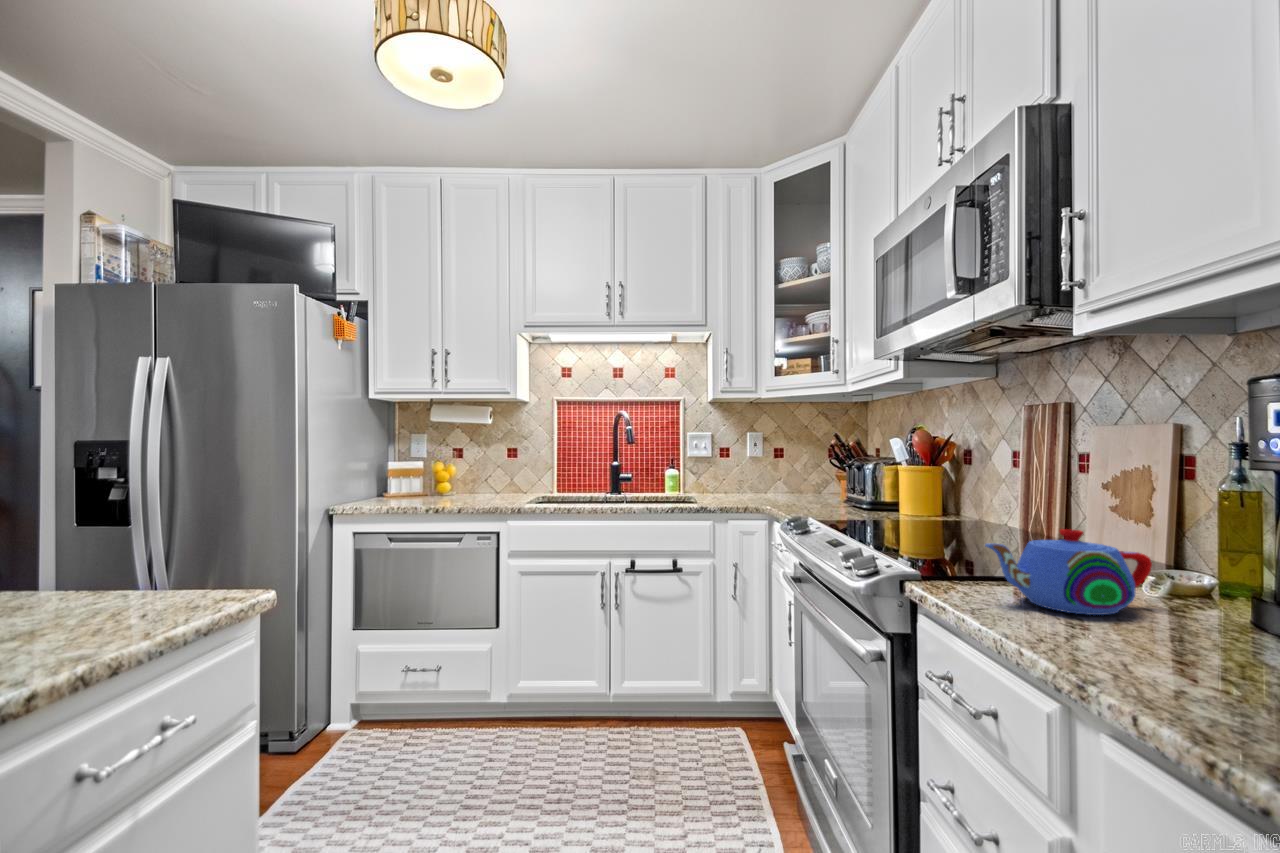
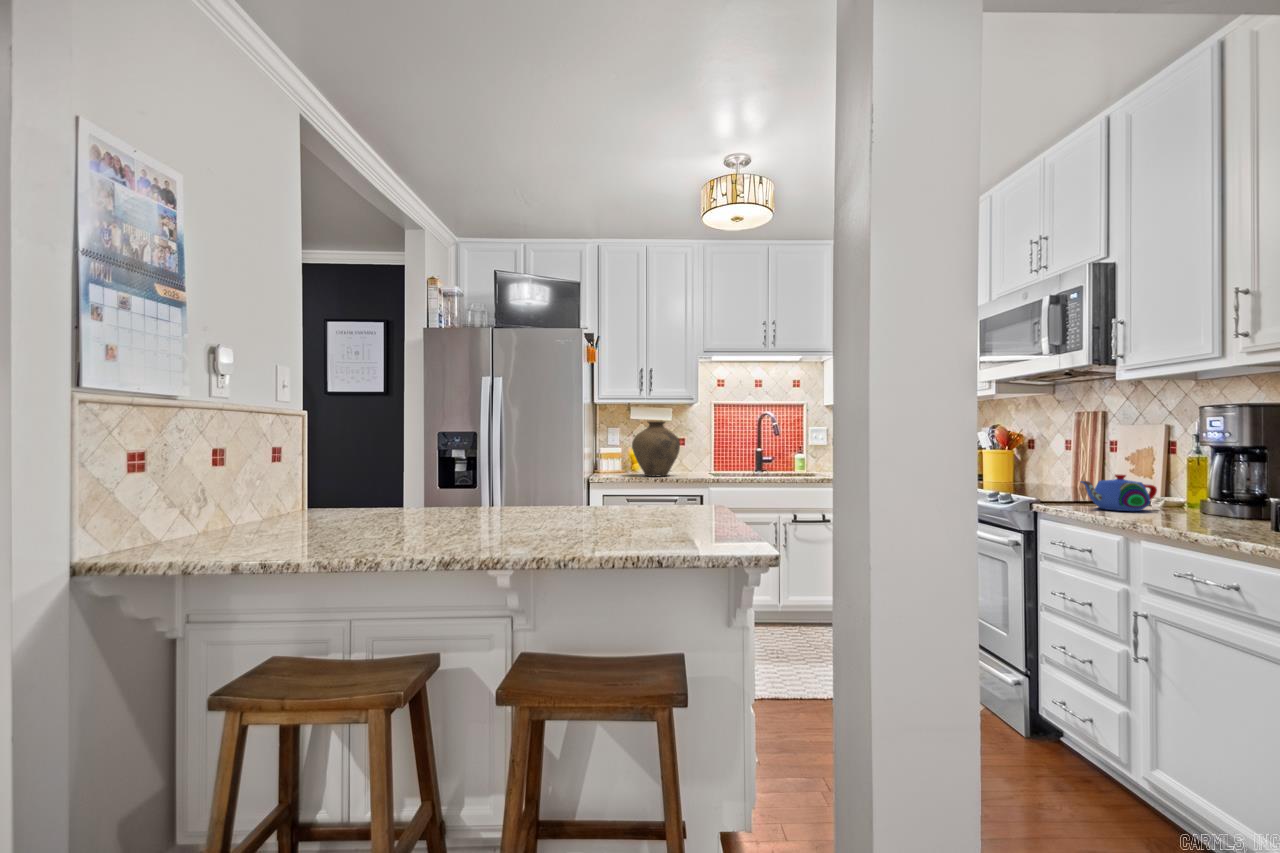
vase: none [418,424,487,503] -> present [632,421,680,476]

